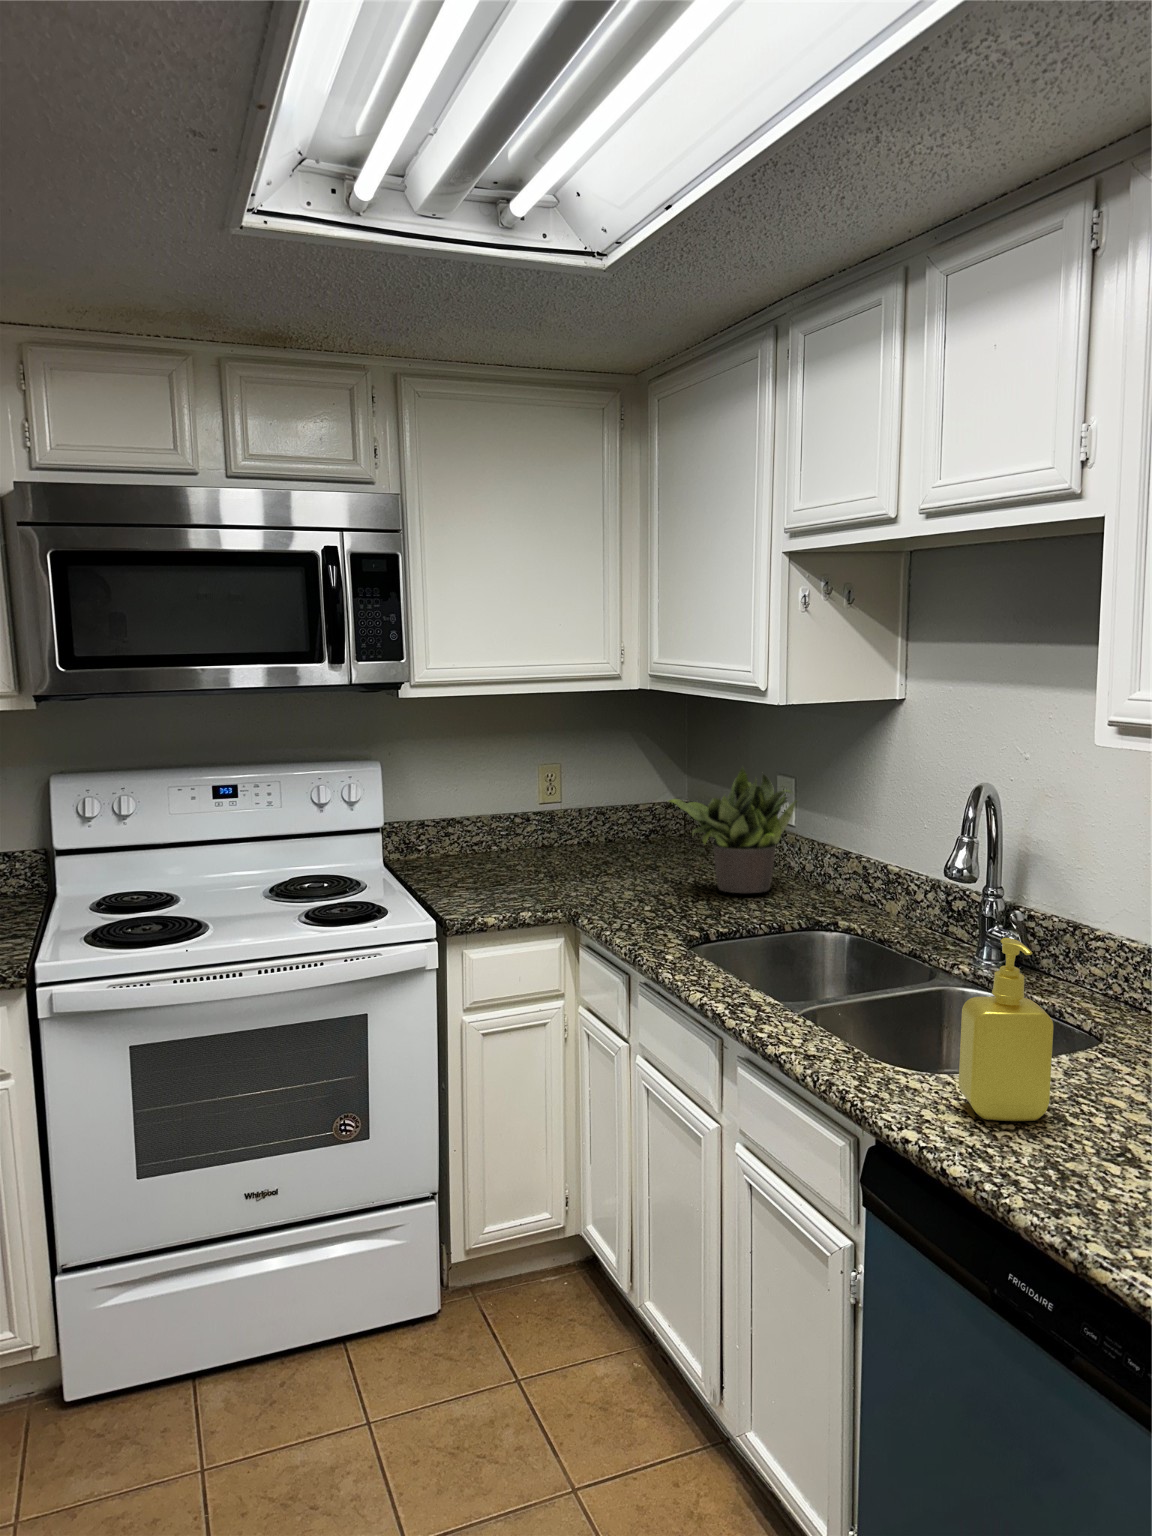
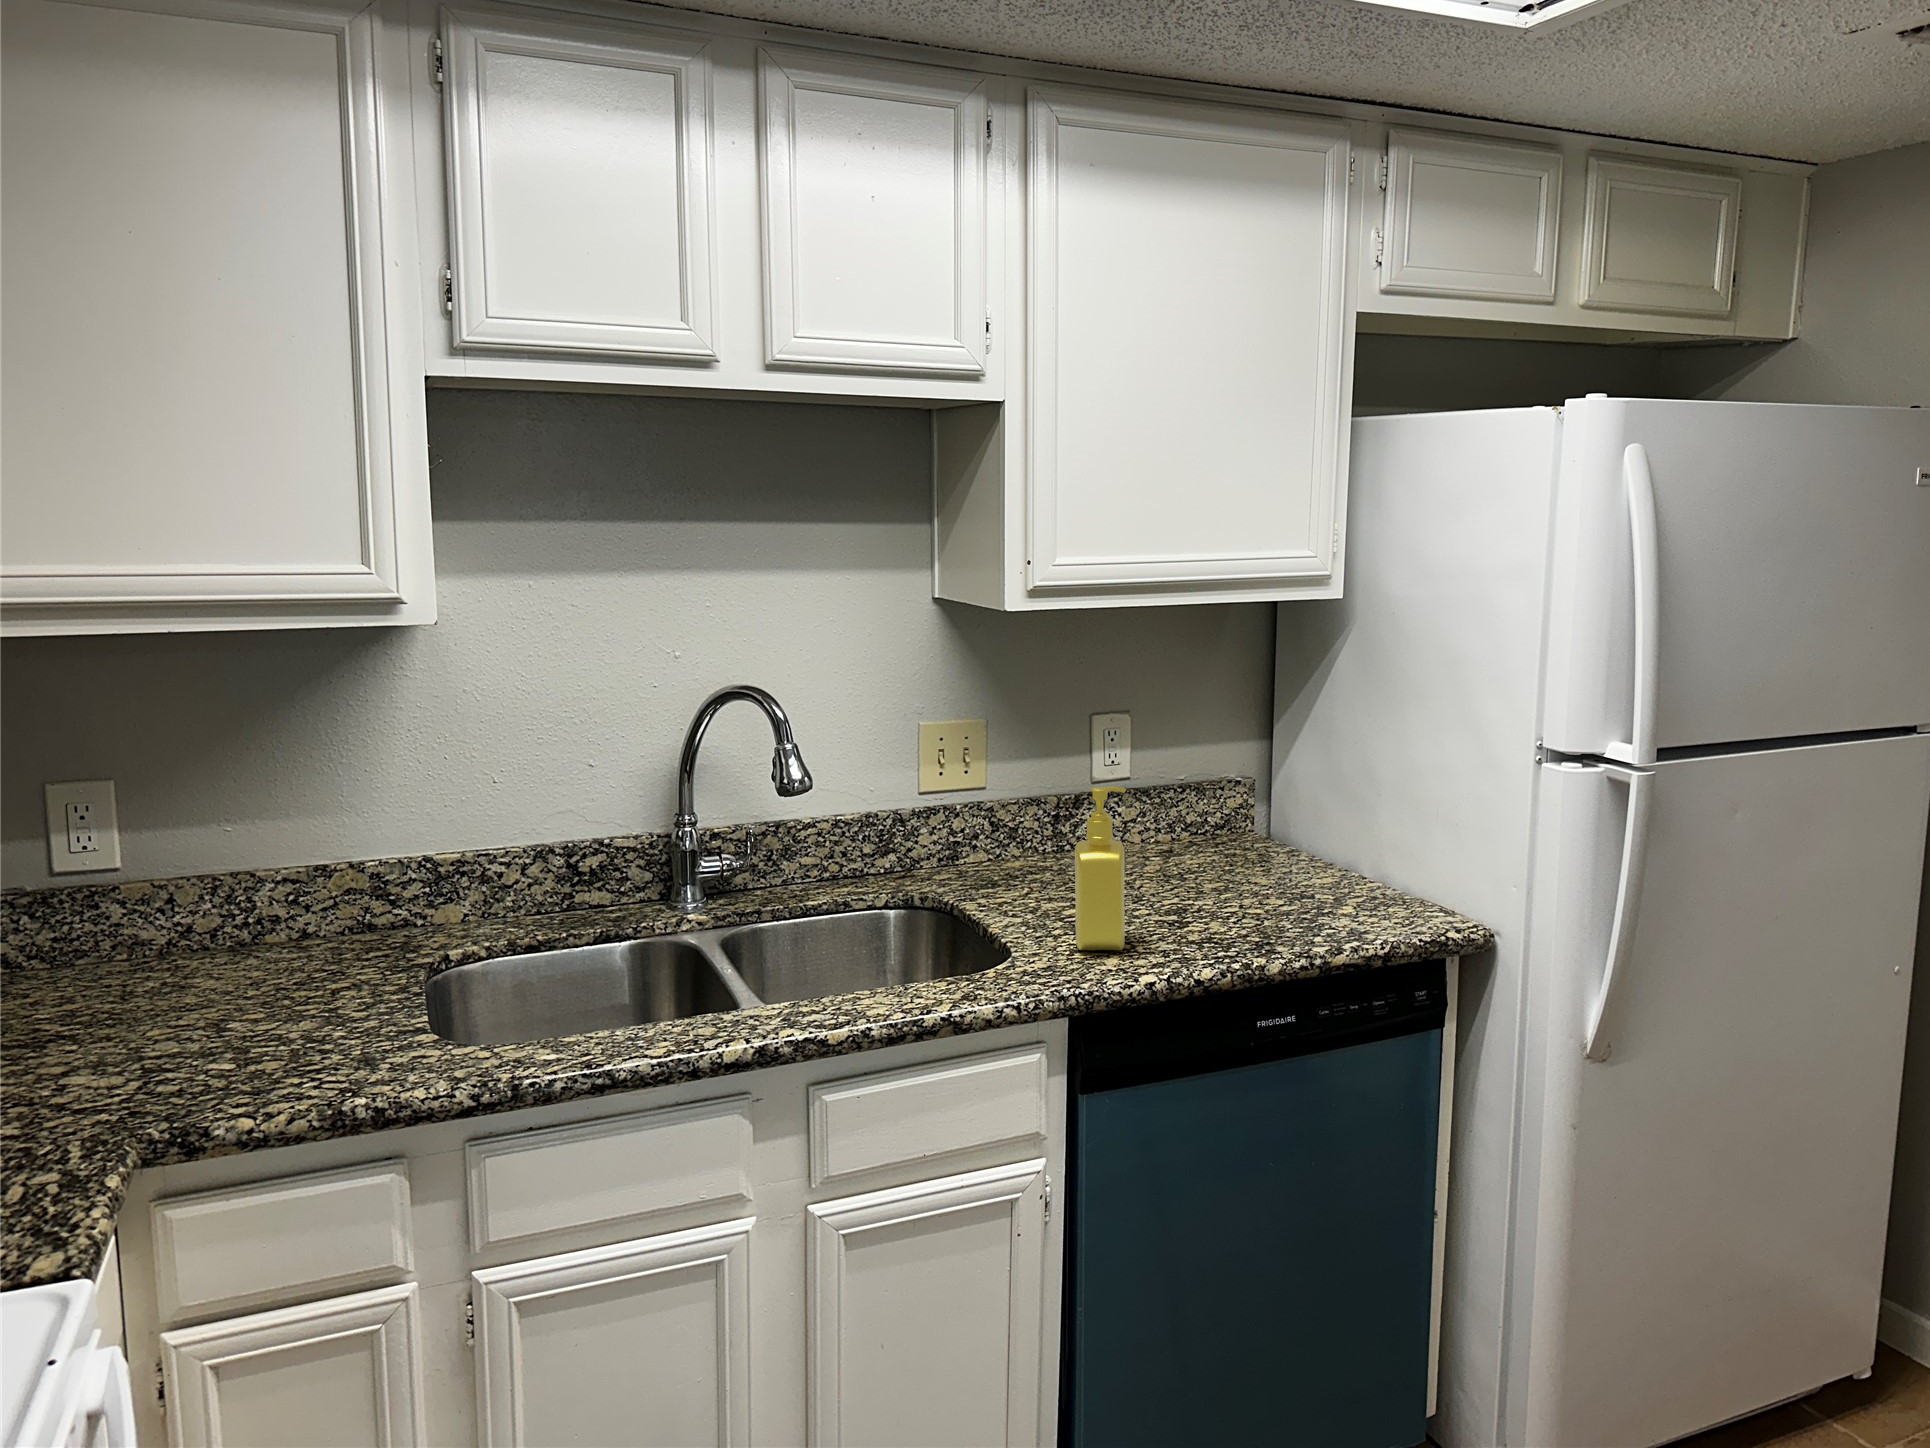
potted plant: present [668,767,798,893] -> none [72,761,282,1002]

